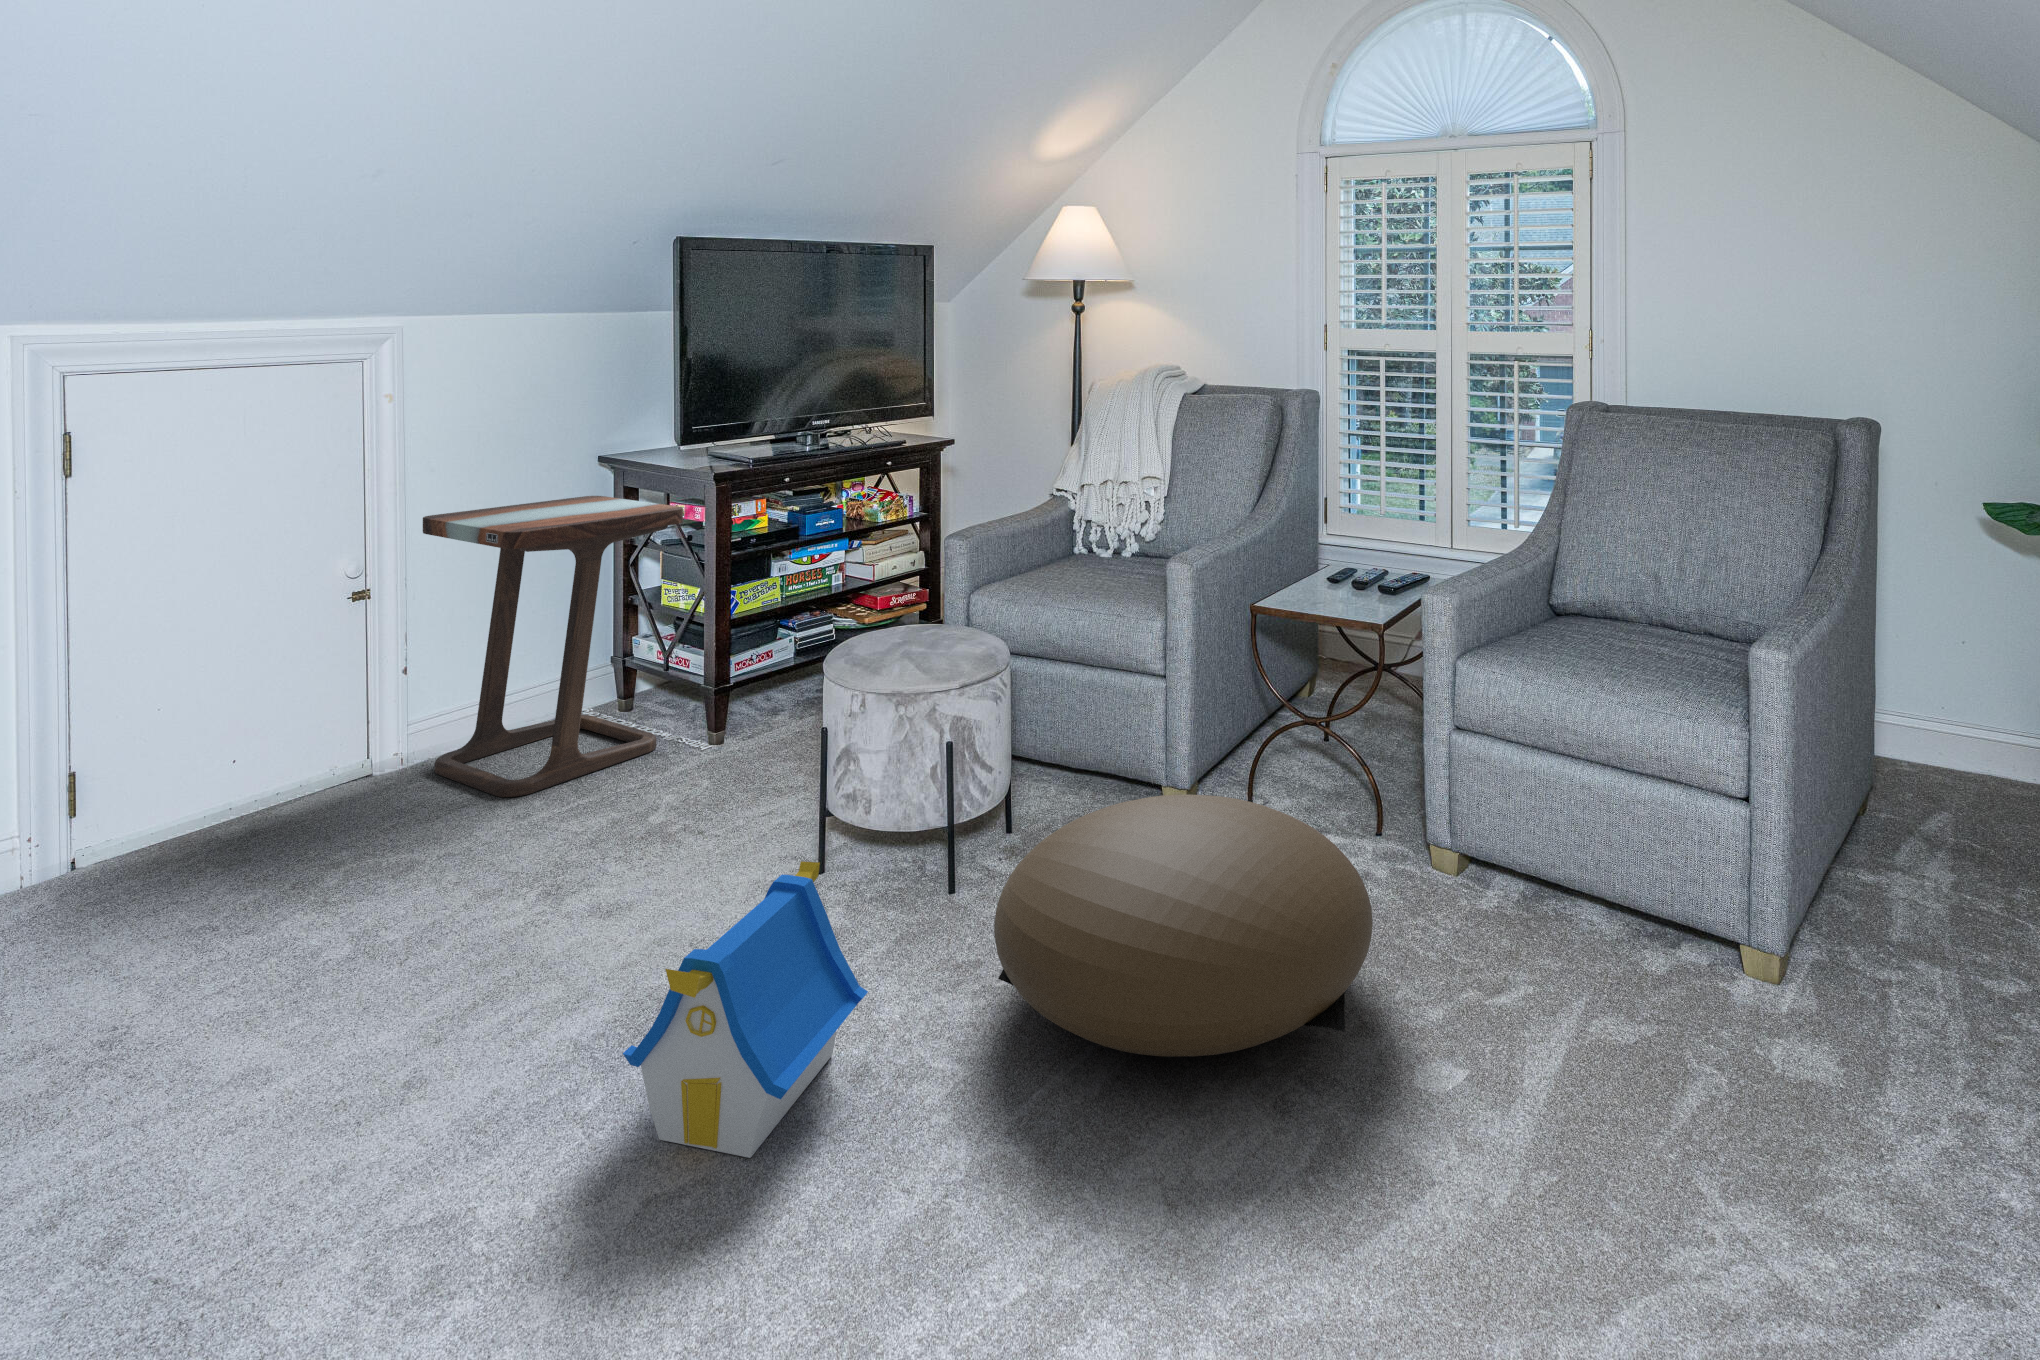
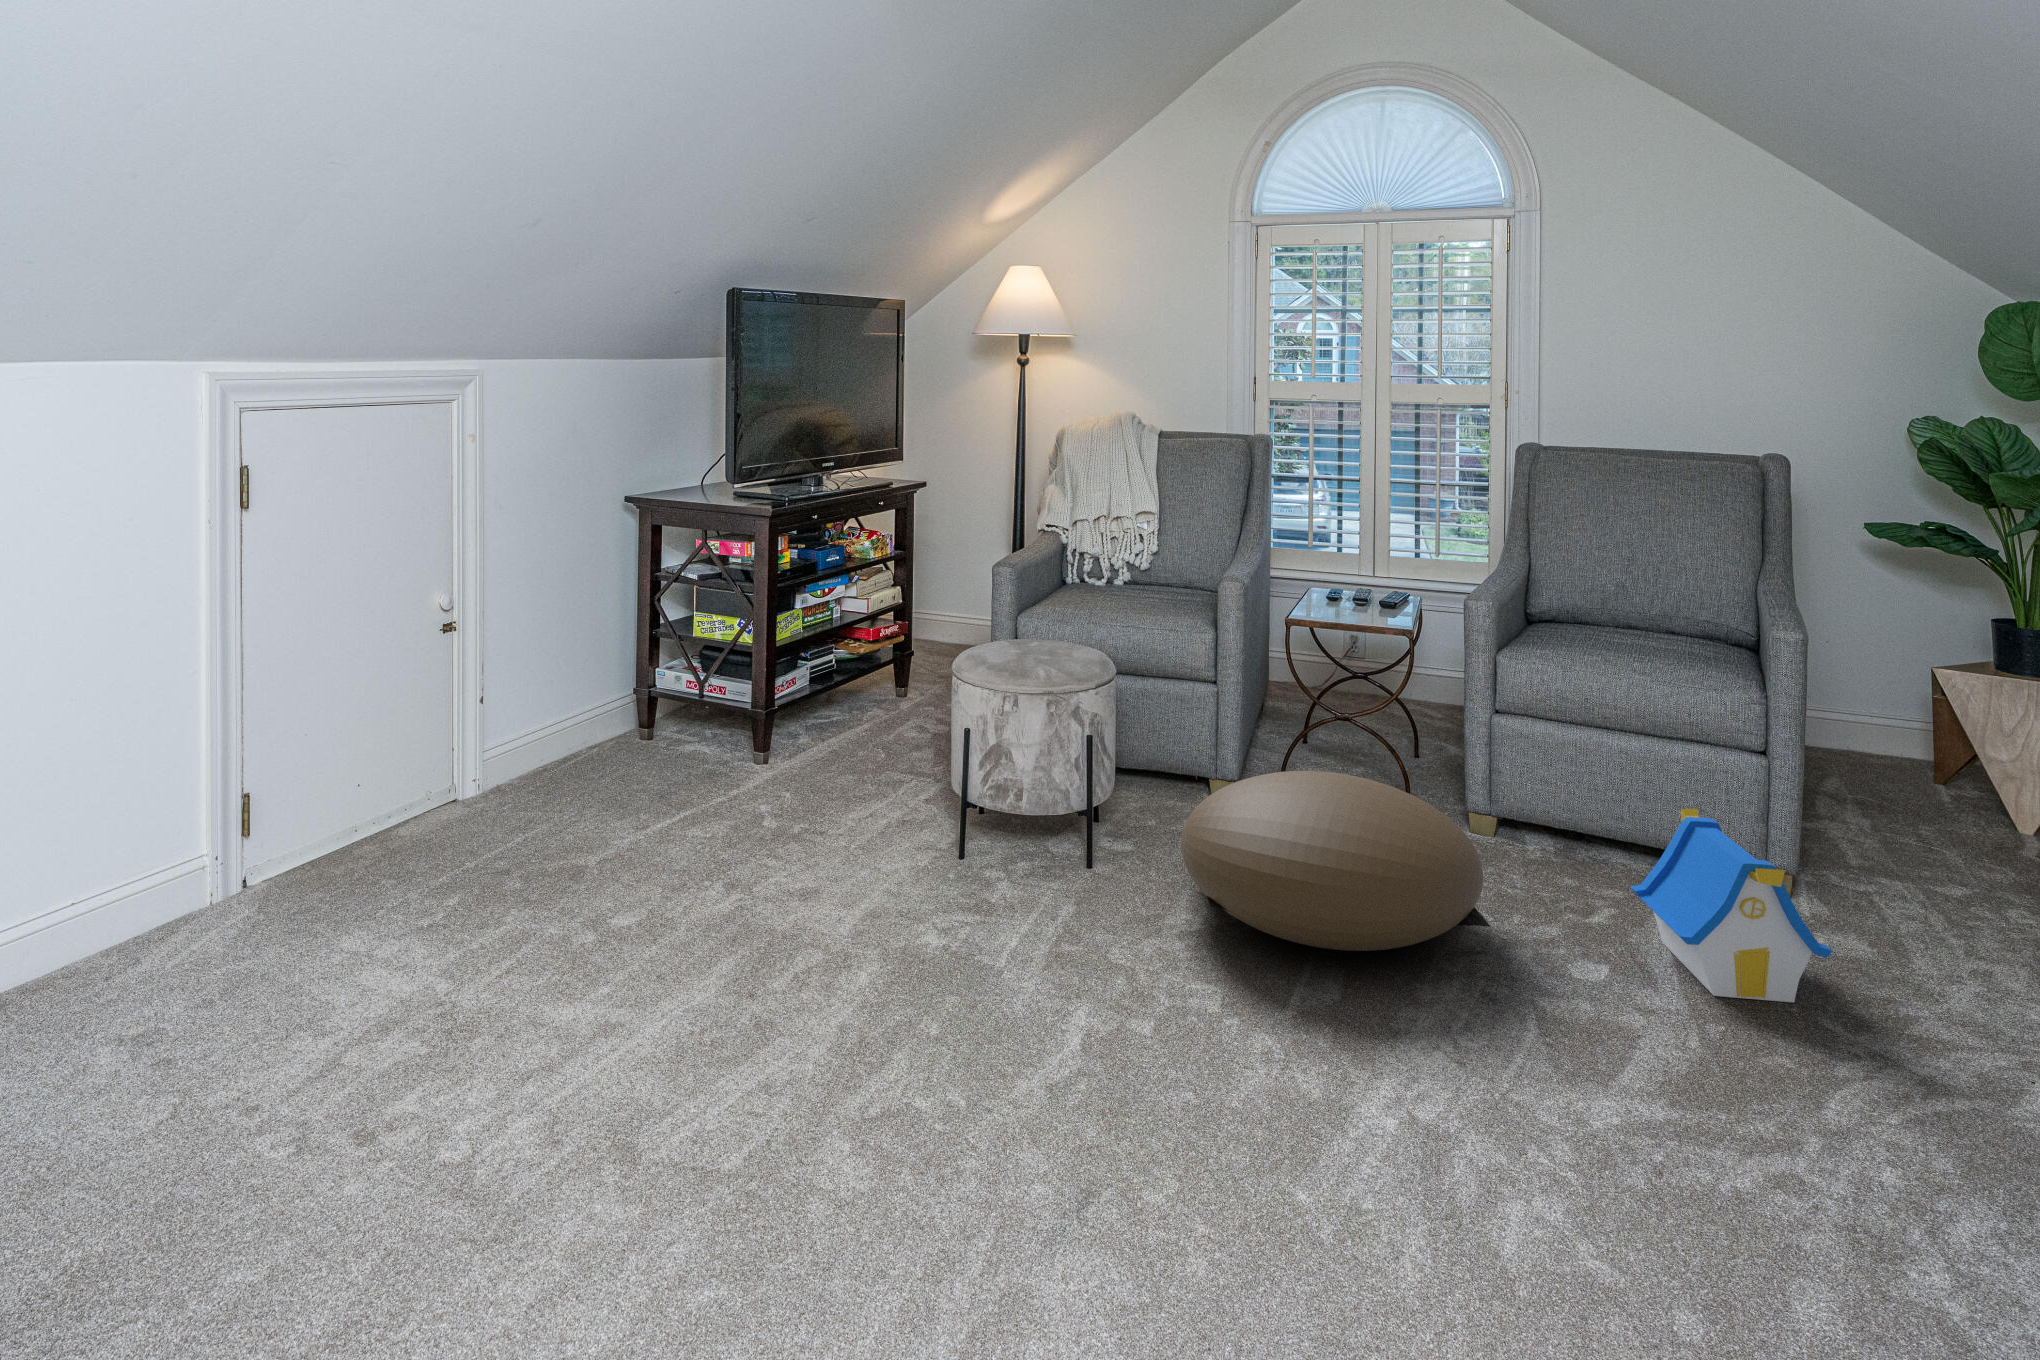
side table: present [423,496,711,797] -> none [538,540,773,807]
toy house: present [623,861,868,1158] -> present [1631,809,1833,1002]

